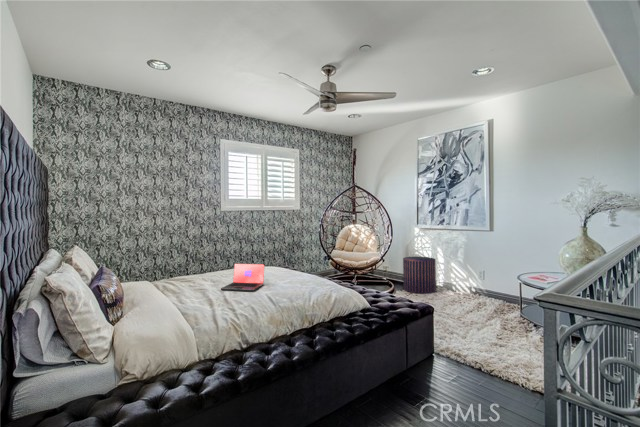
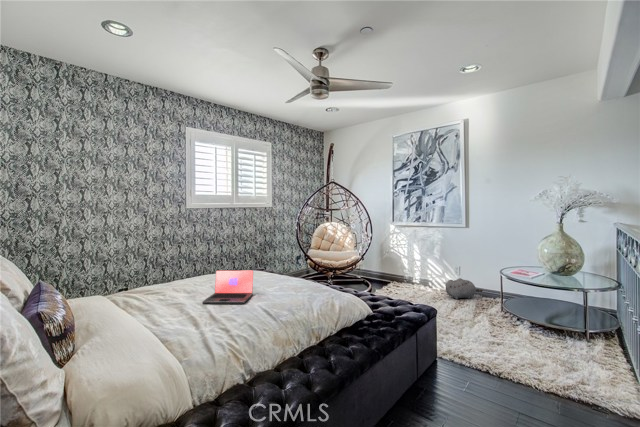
pouf: present [403,257,436,294] -> none [382,254,414,292]
plush toy: none [465,281,504,302] -> present [446,278,483,299]

